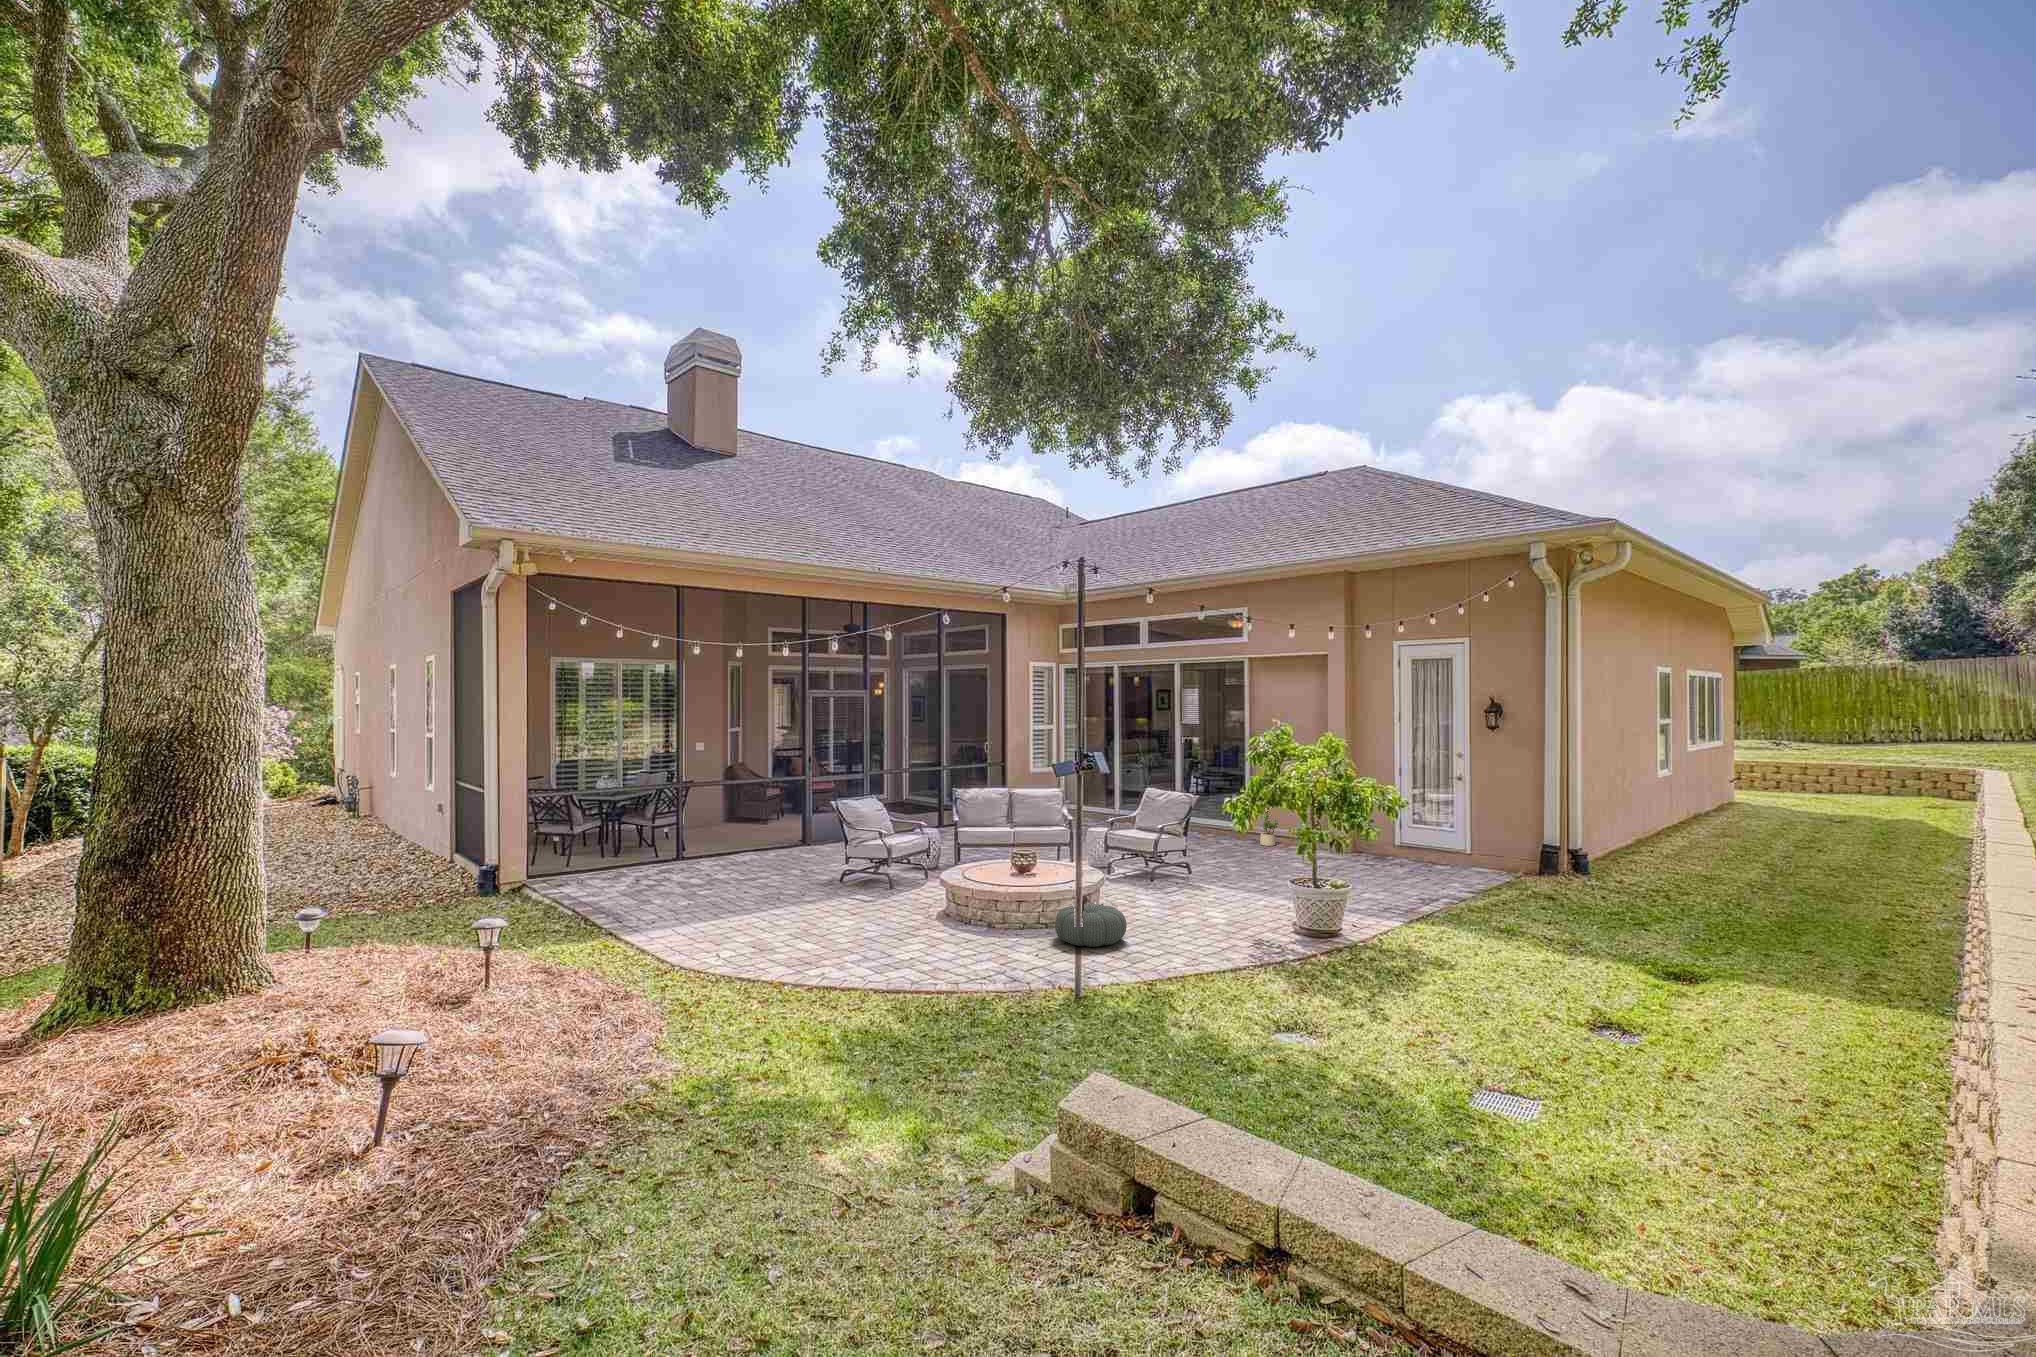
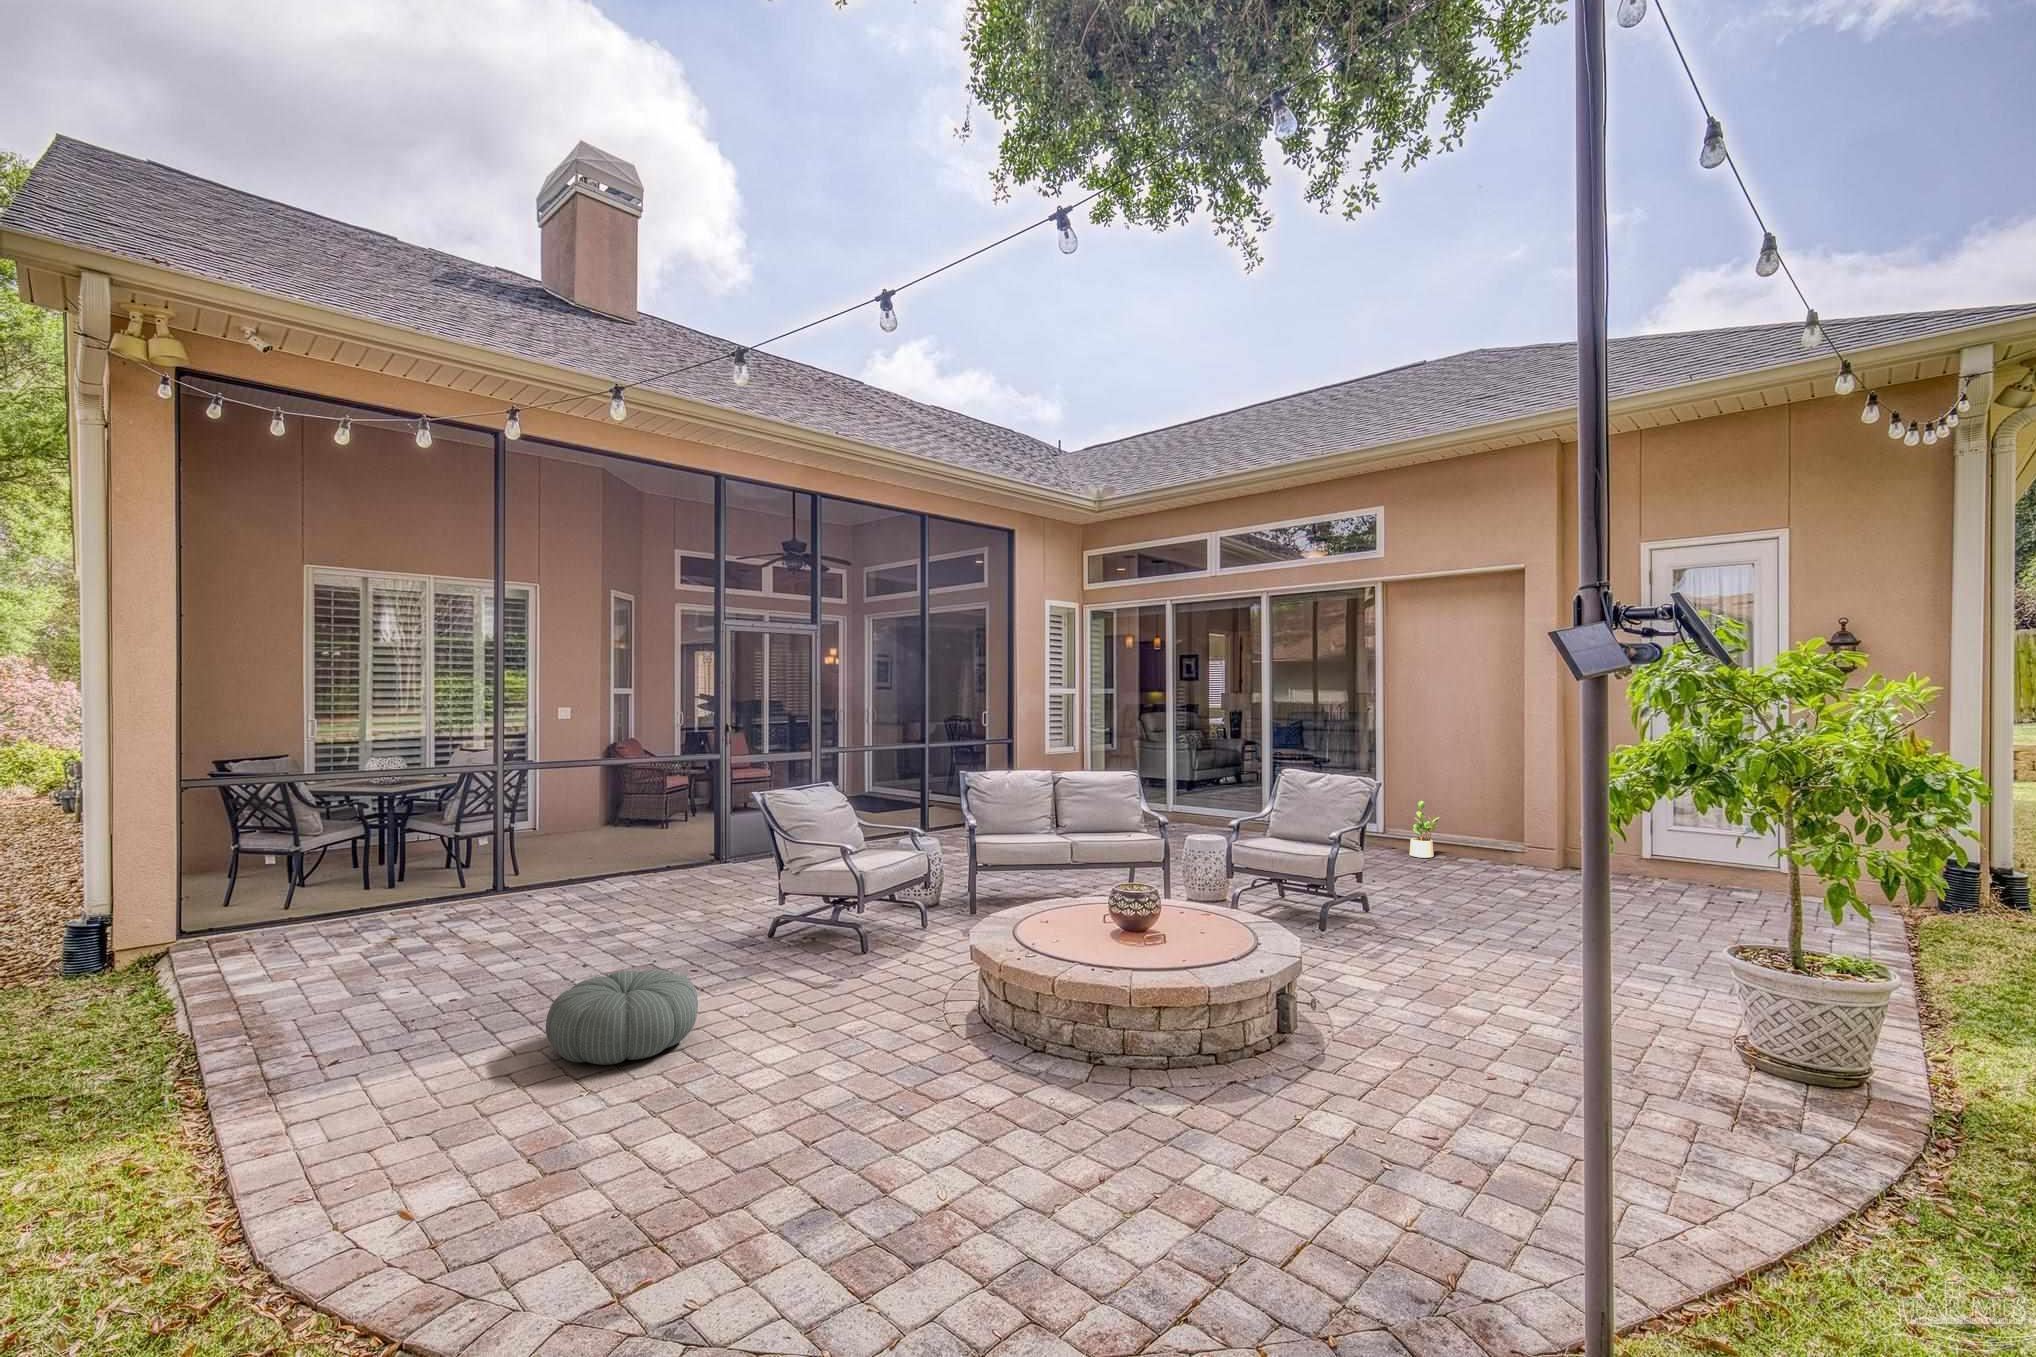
pouf: present [1055,904,1127,947] -> present [546,969,698,1065]

